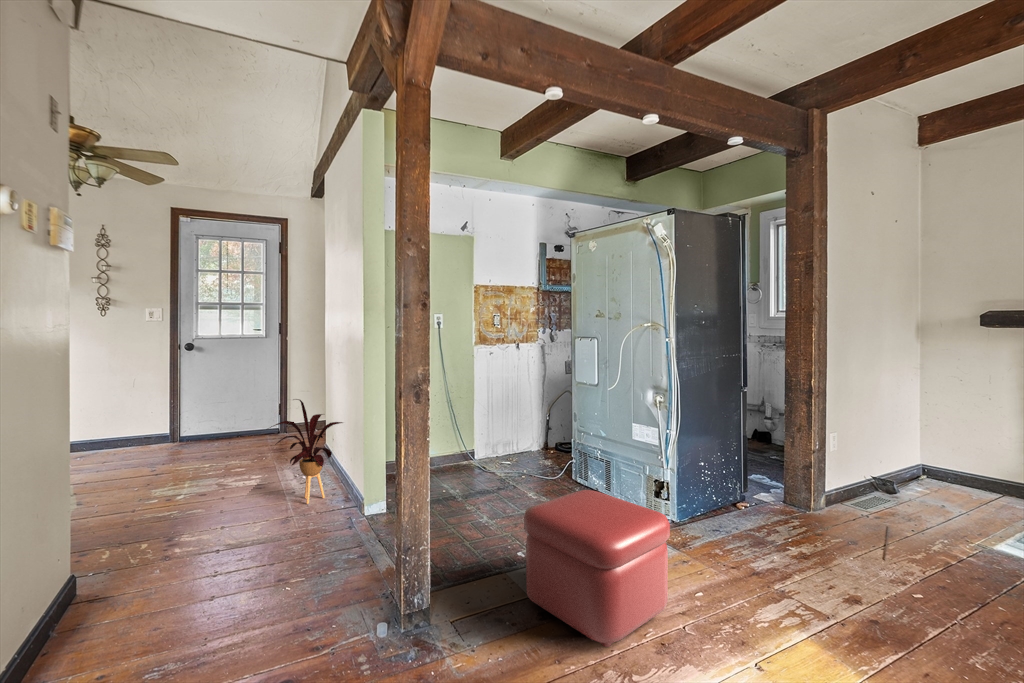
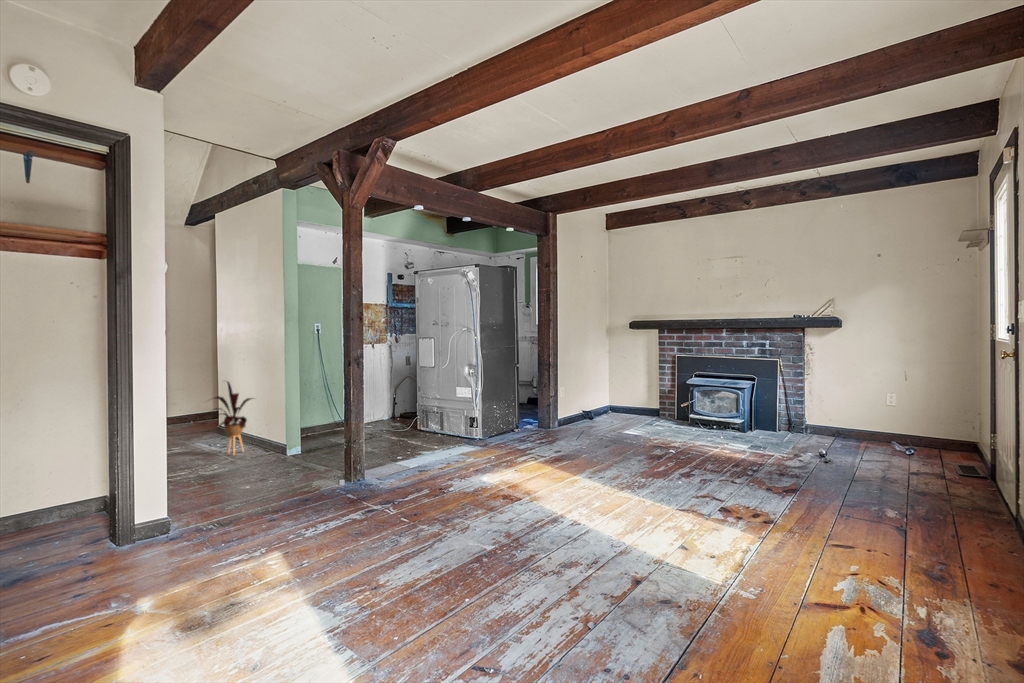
ottoman: present [524,490,670,647] -> none [409,413,480,474]

